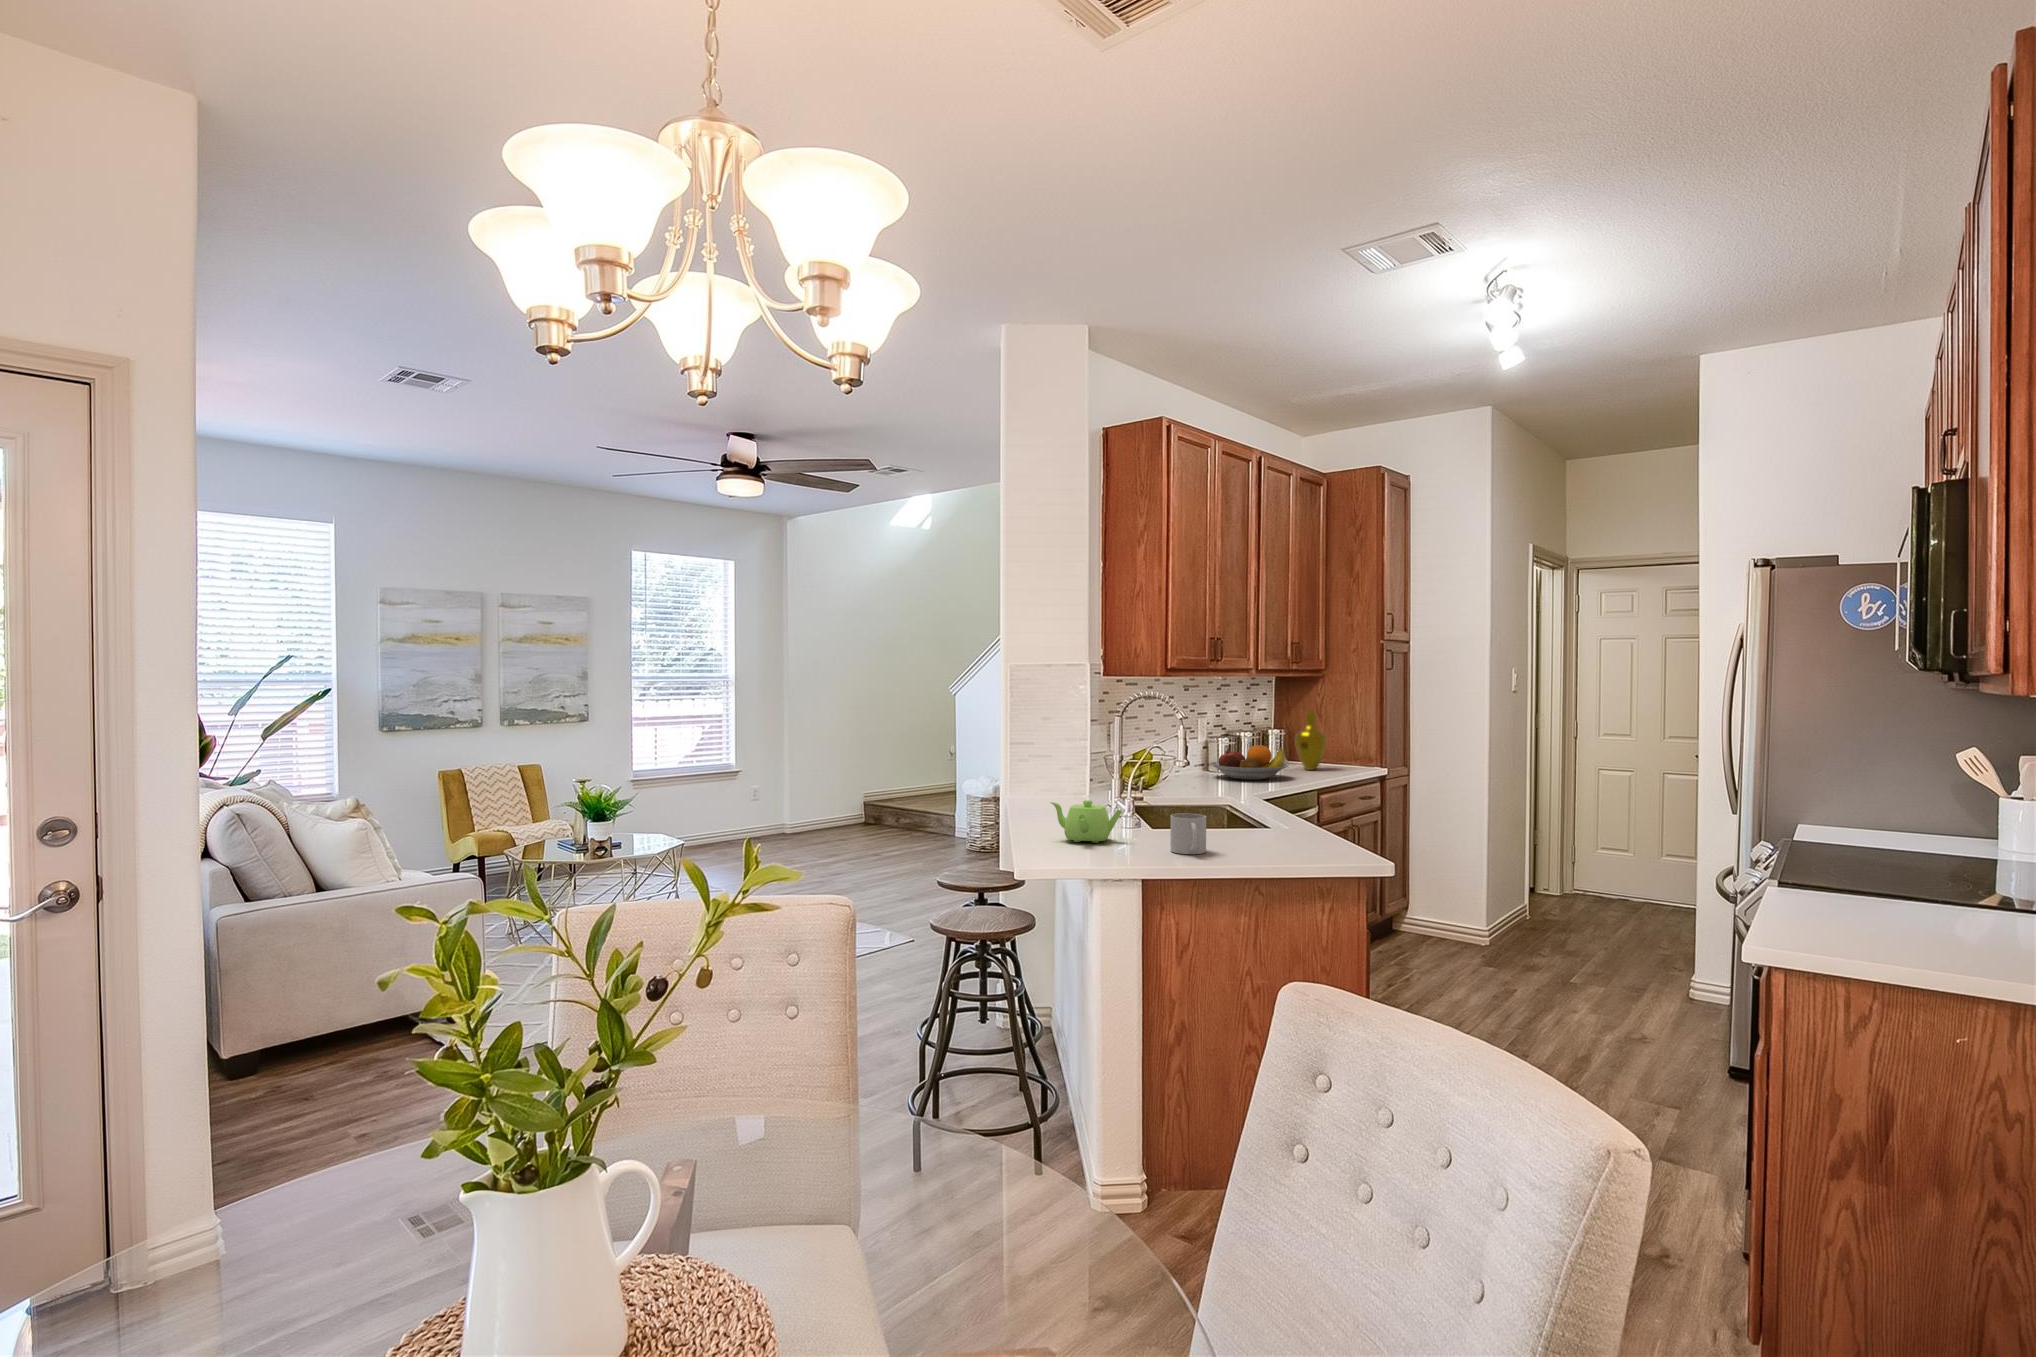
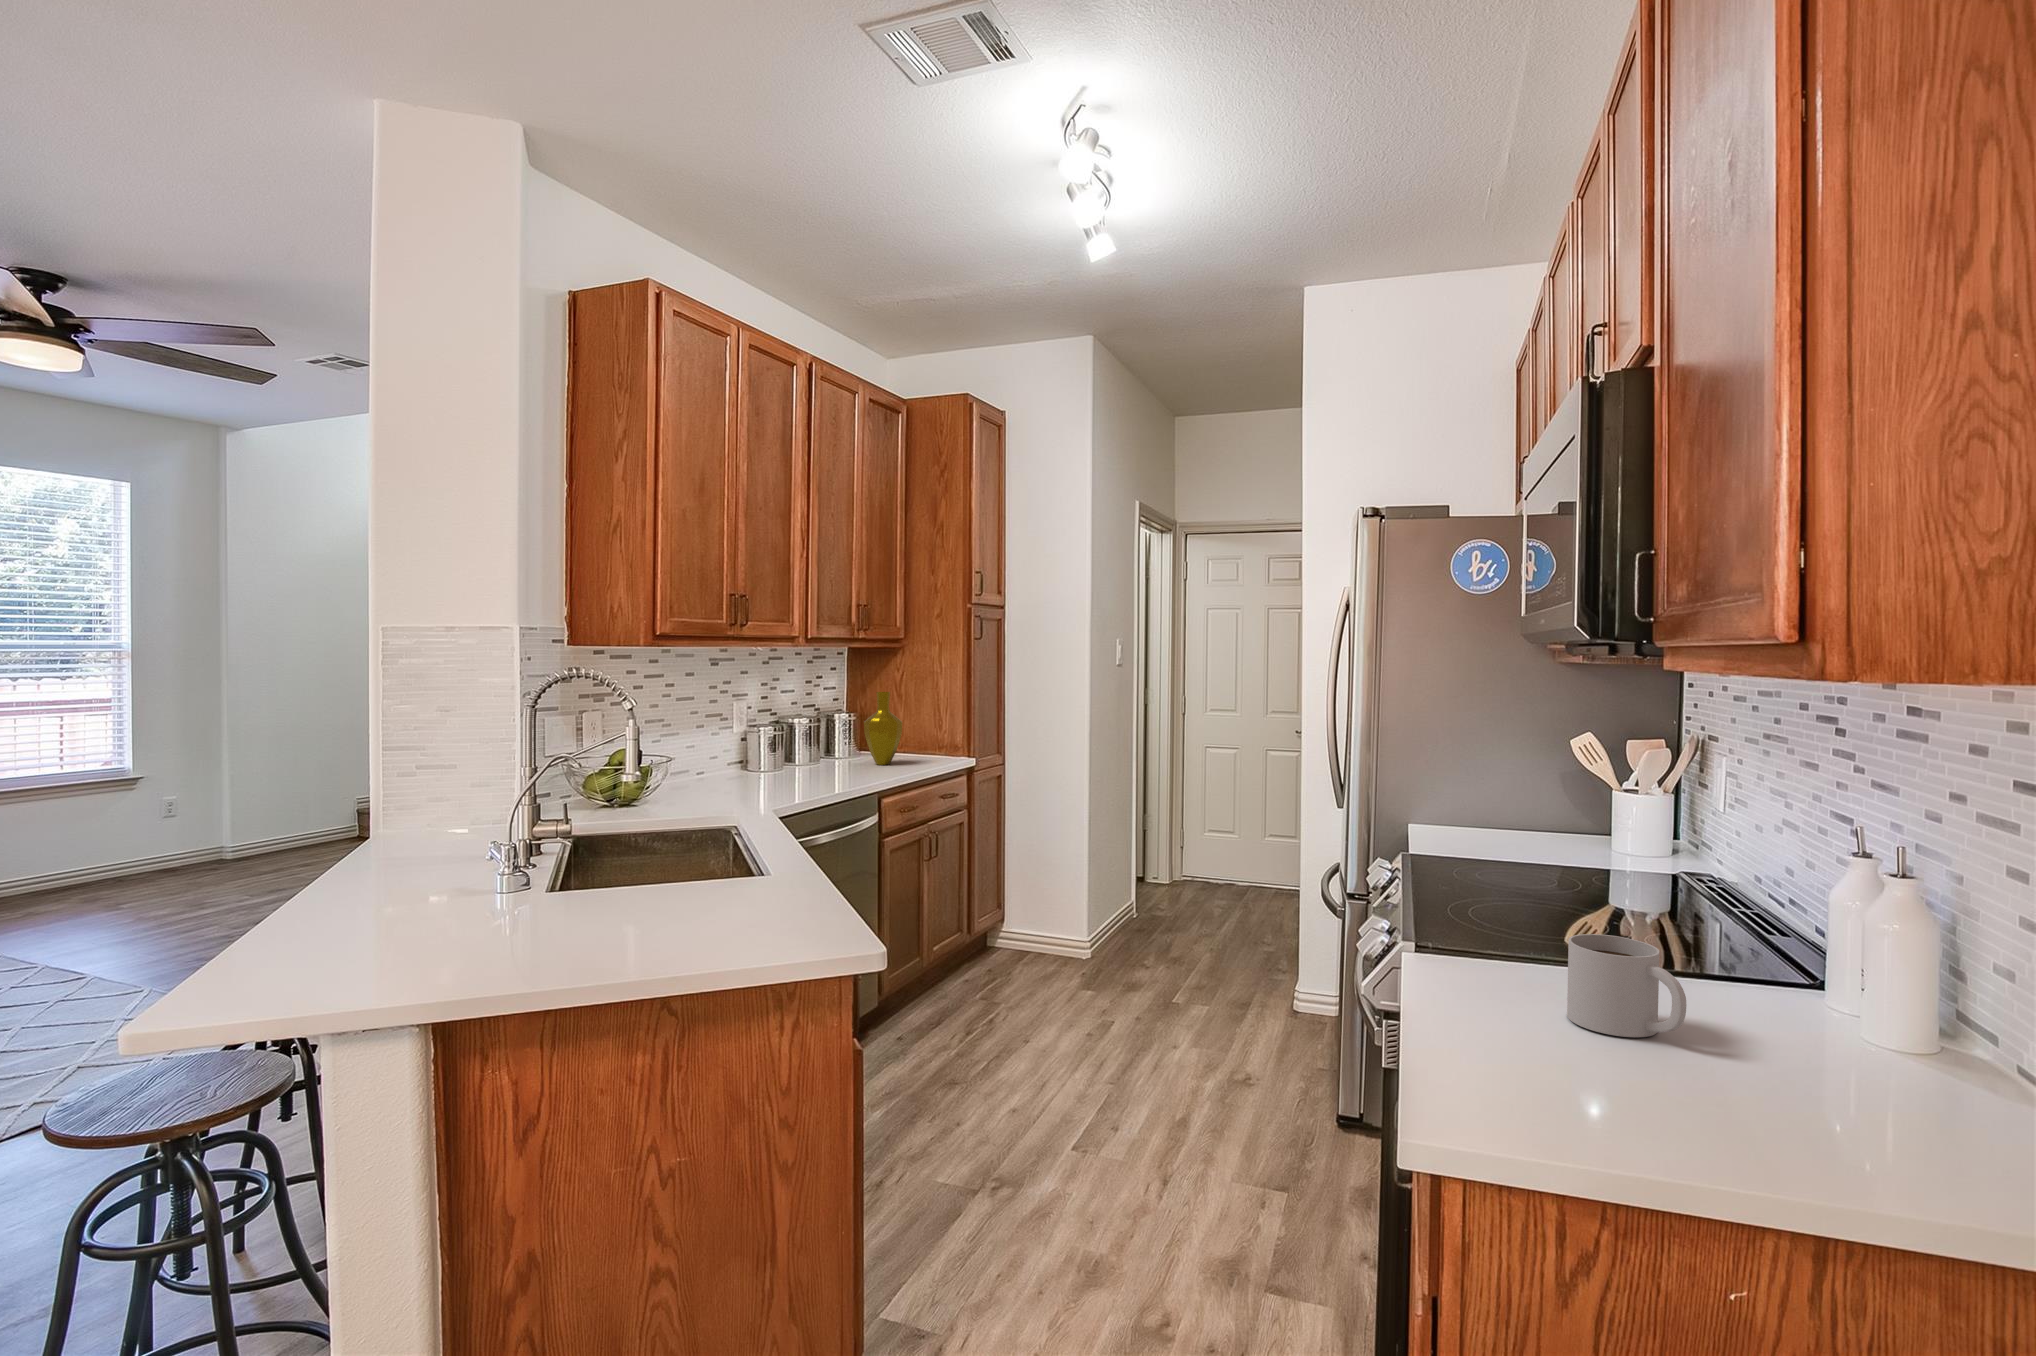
fruit bowl: present [1210,745,1289,780] -> none [743,736,846,782]
teapot: present [1051,800,1122,843] -> none [331,853,467,929]
mug: present [1171,813,1206,854] -> present [1567,934,1686,1037]

